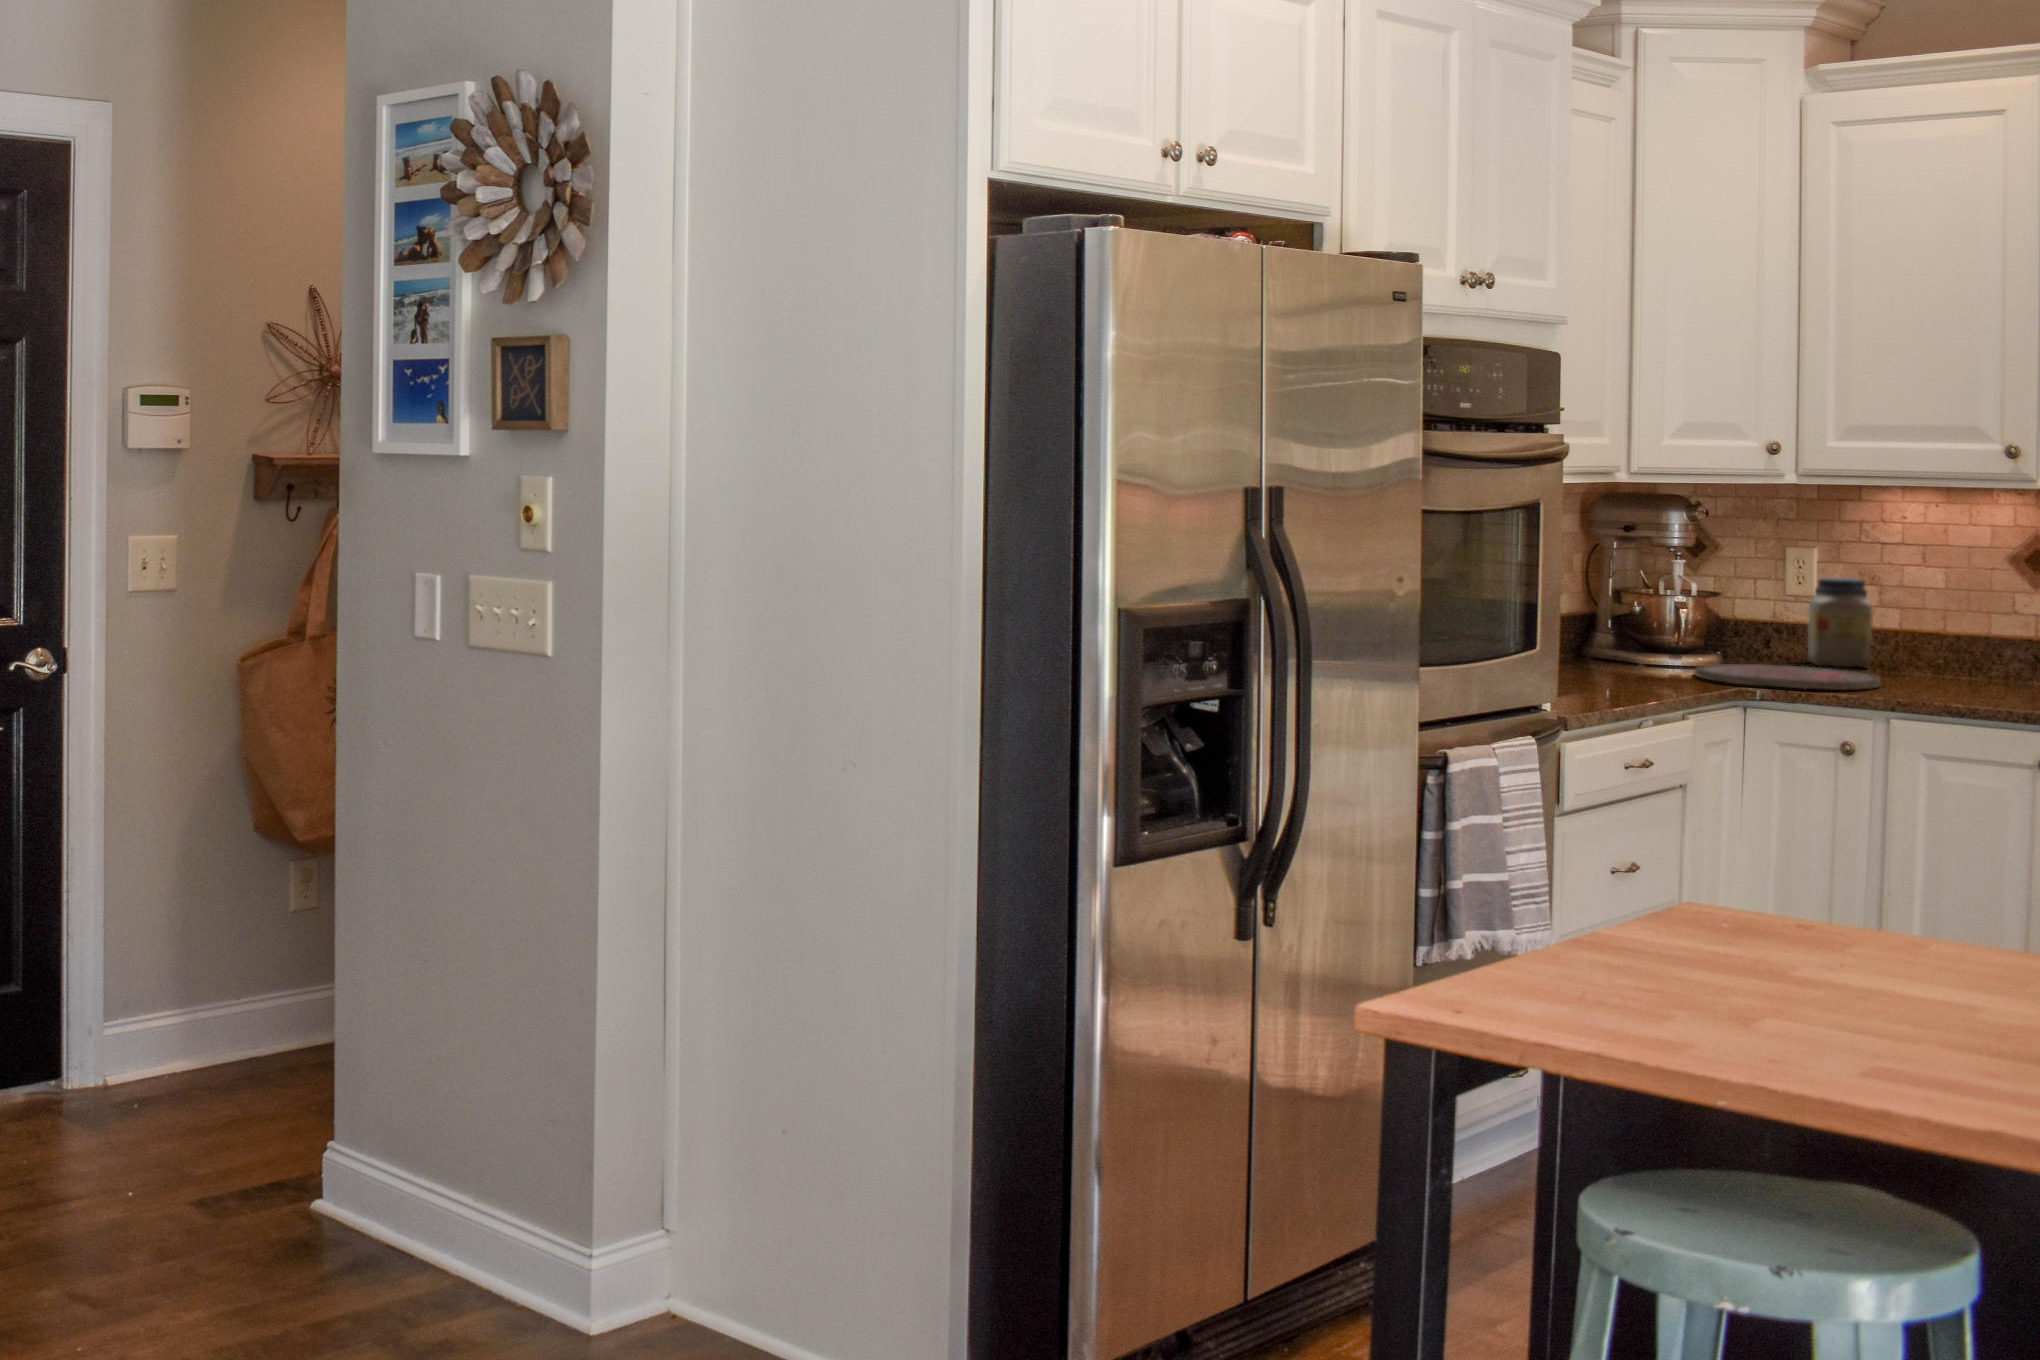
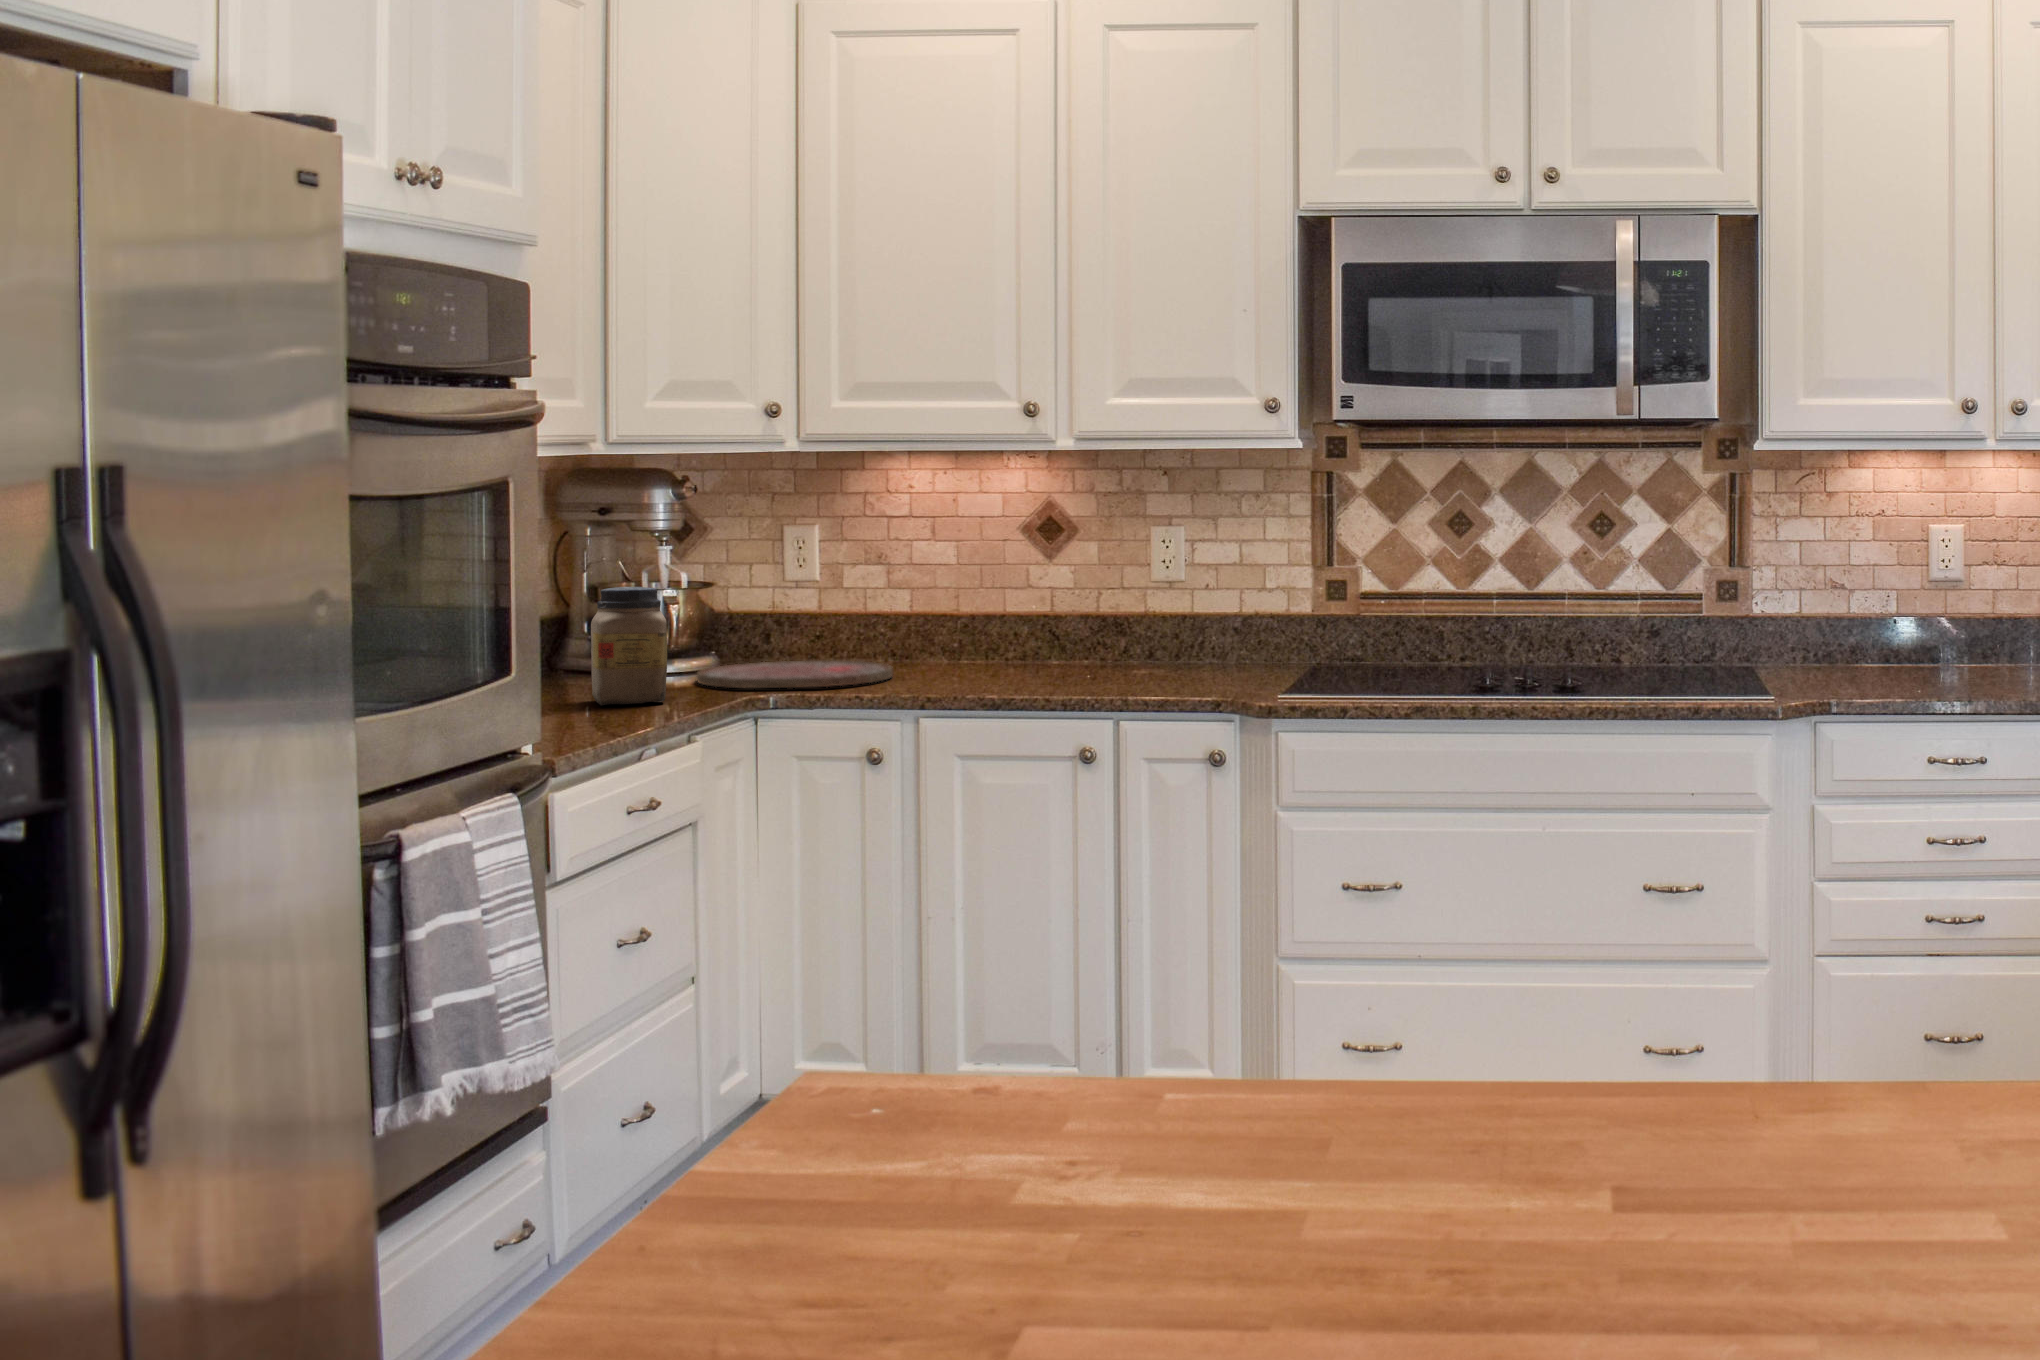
jar: present [1808,578,1873,667] -> present [591,587,667,705]

